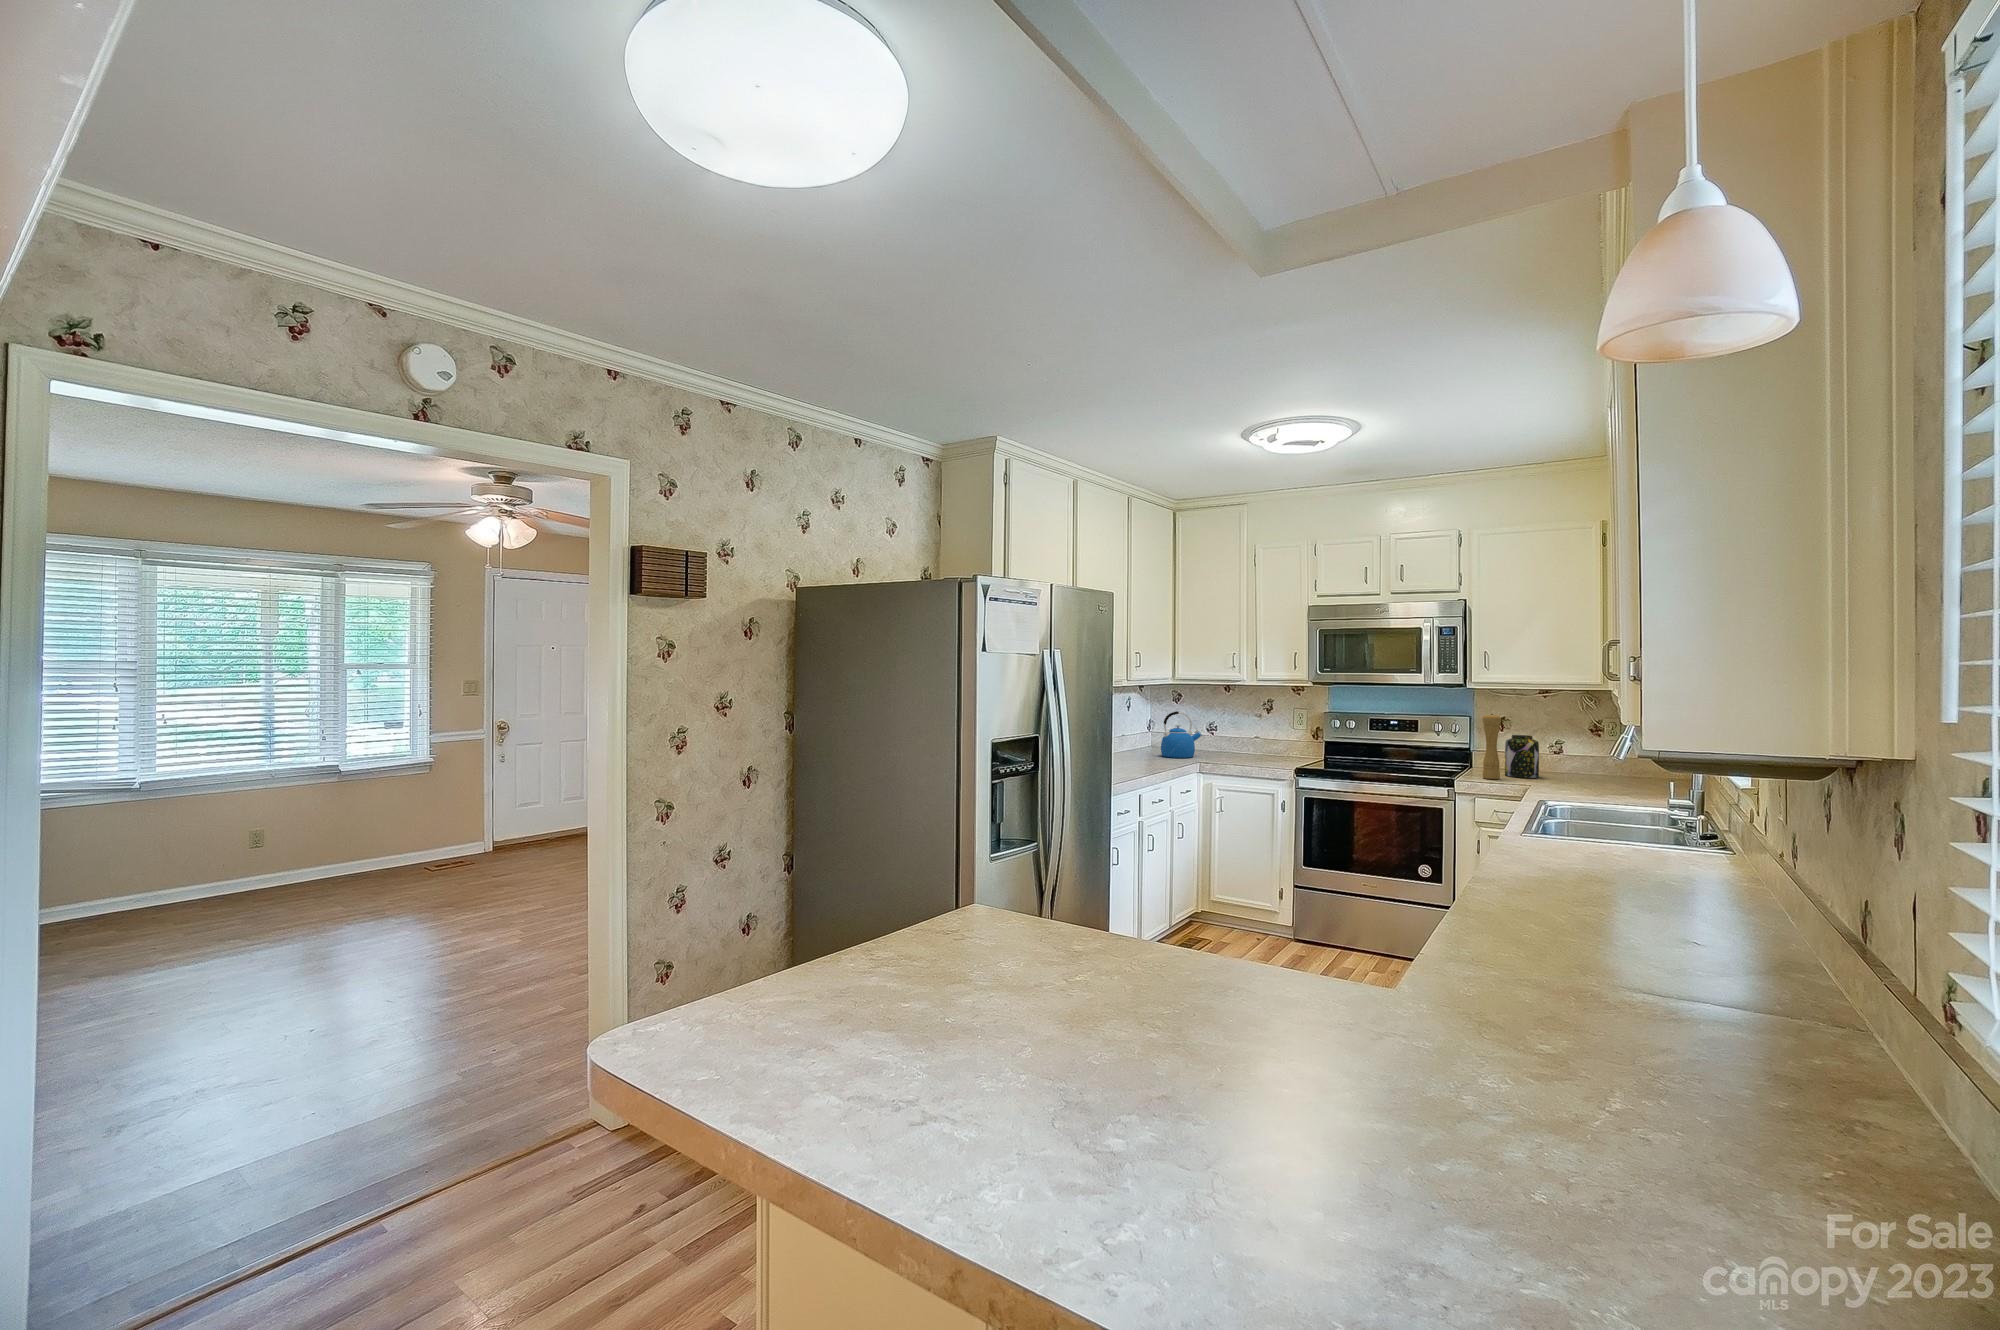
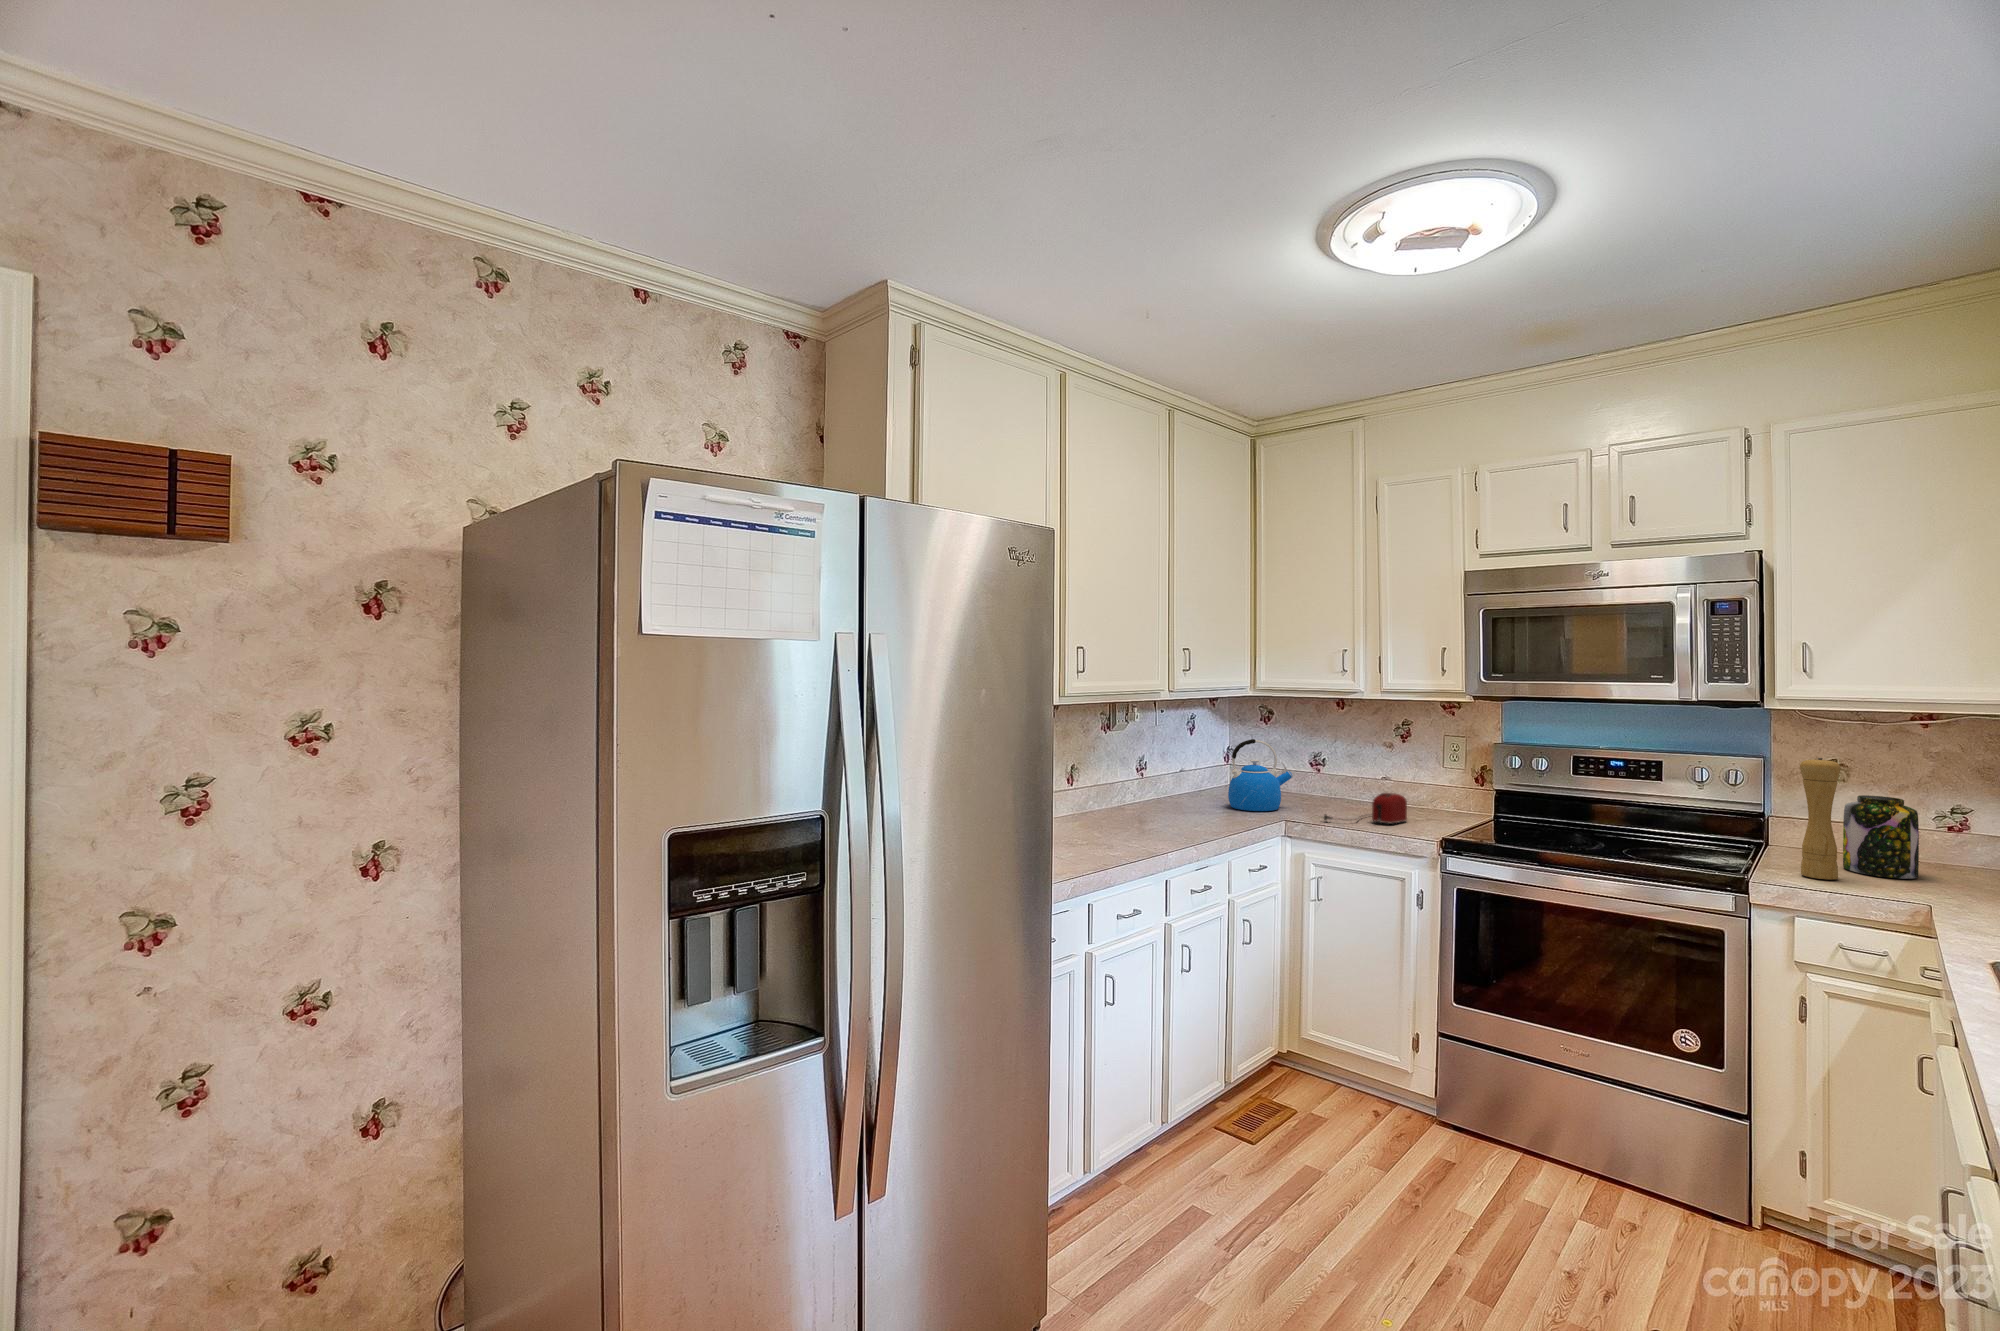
toaster: none [1223,743,1274,762] -> present [1323,793,1407,824]

